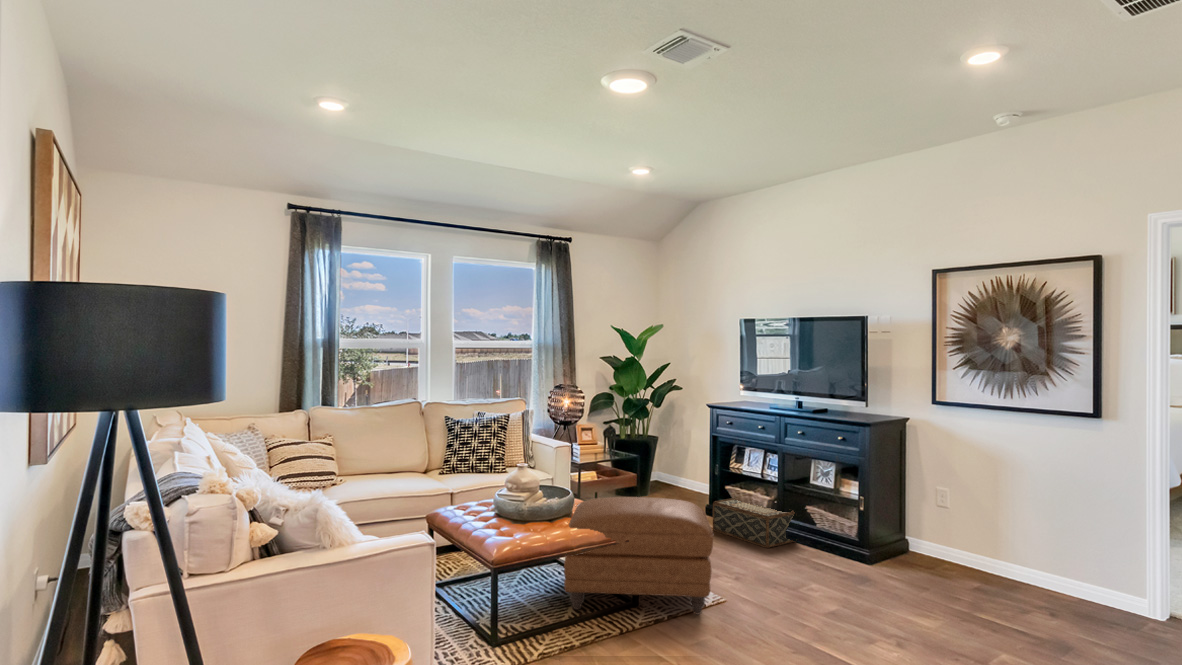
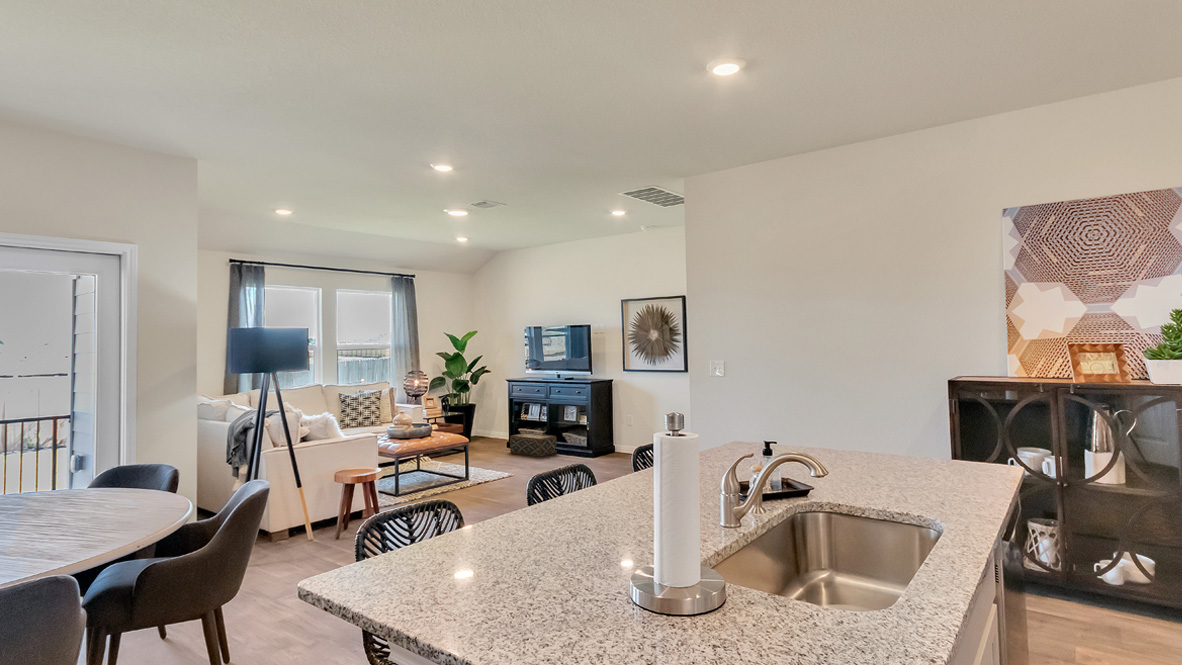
ottoman: present [564,497,713,614] -> none [430,427,508,485]

